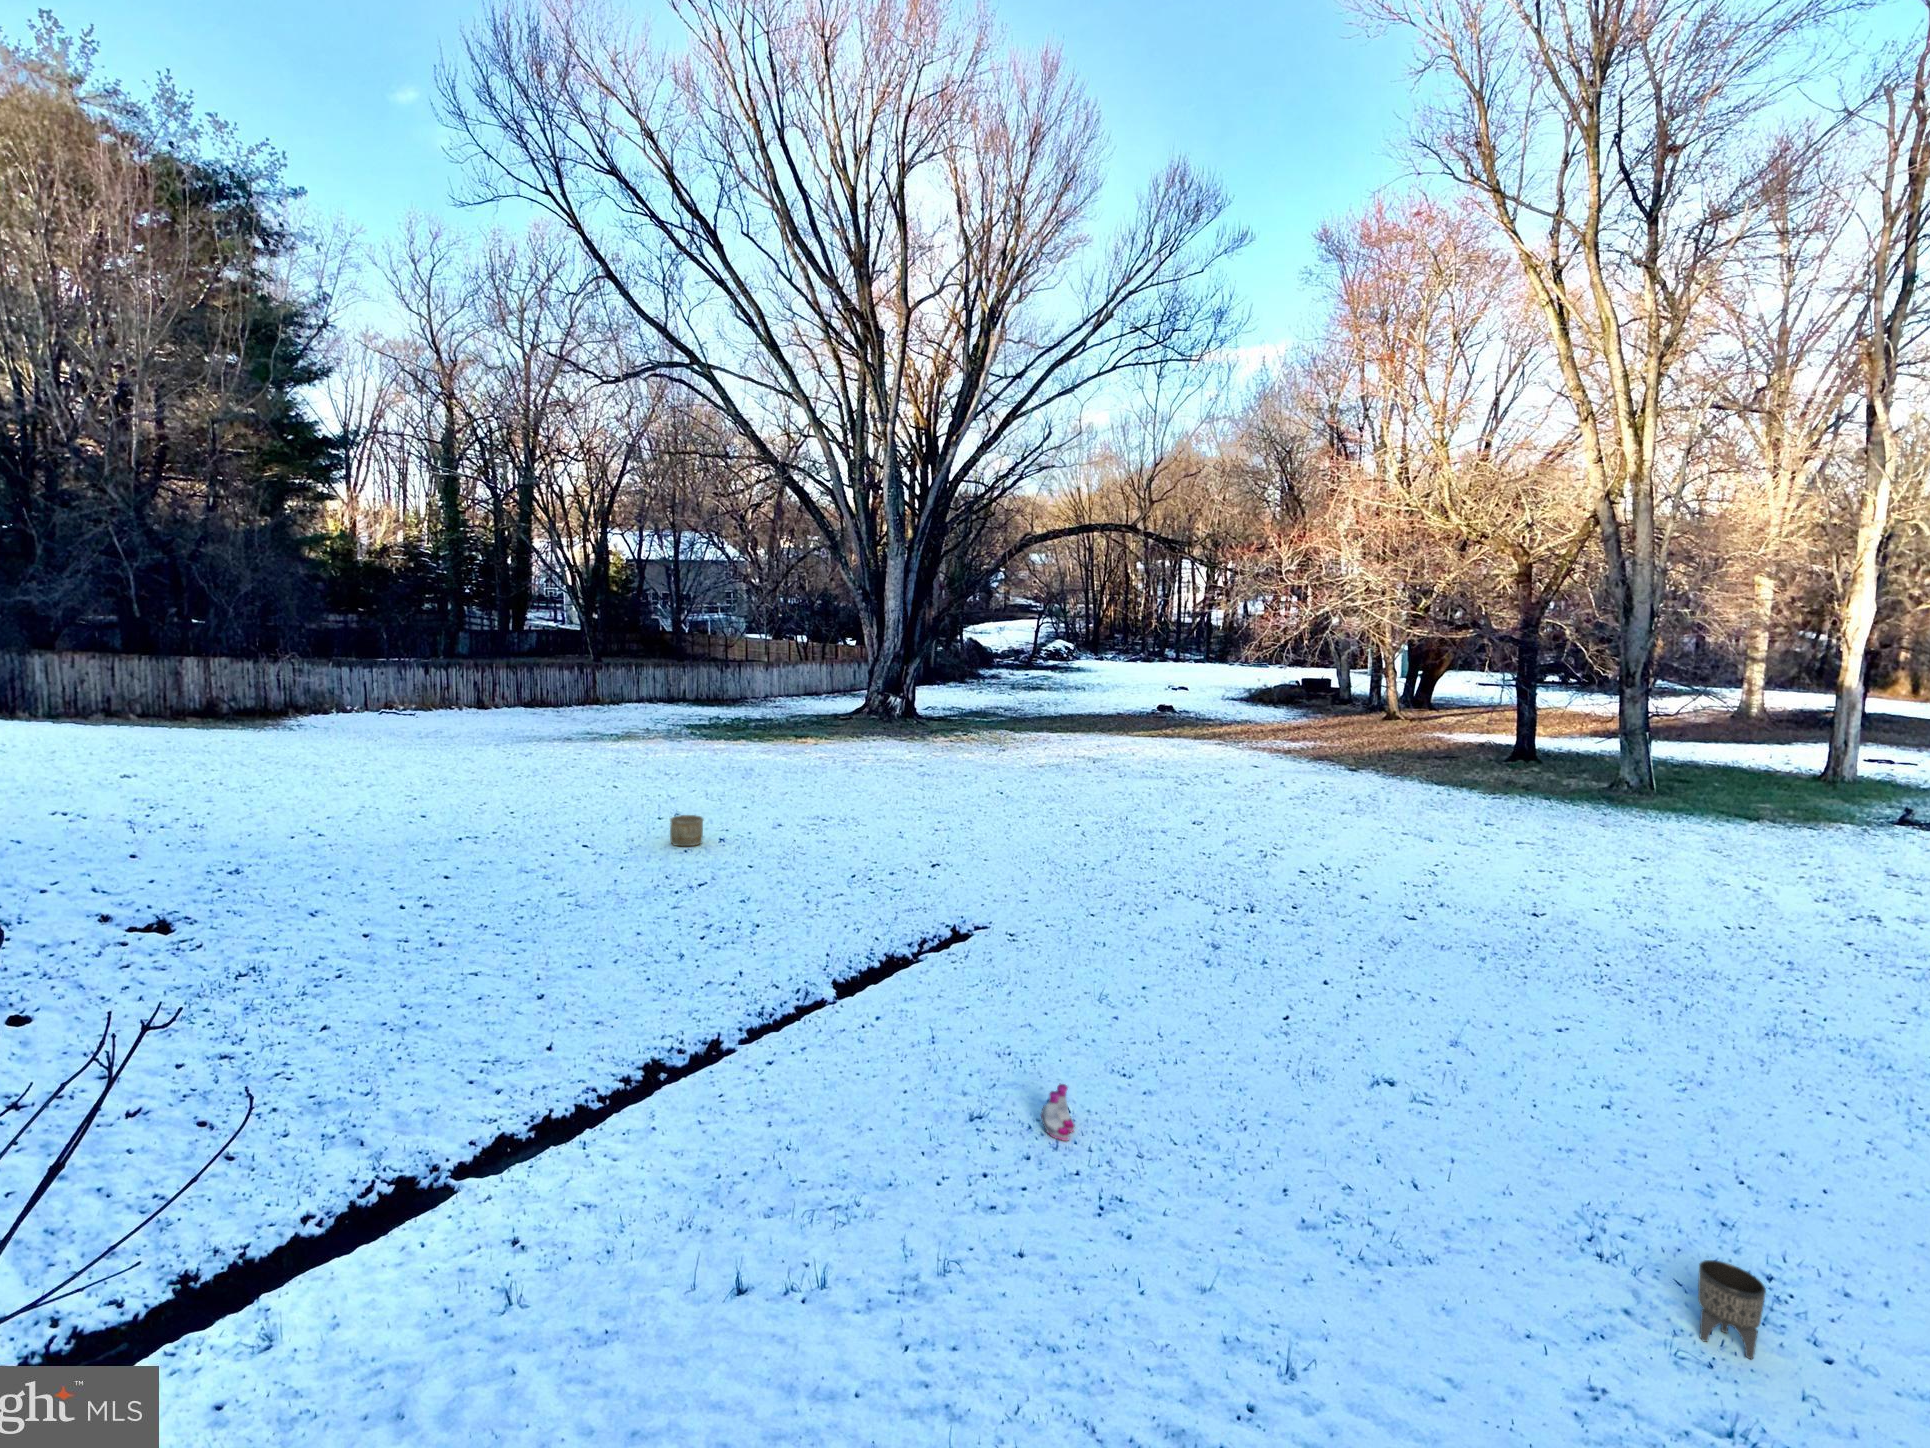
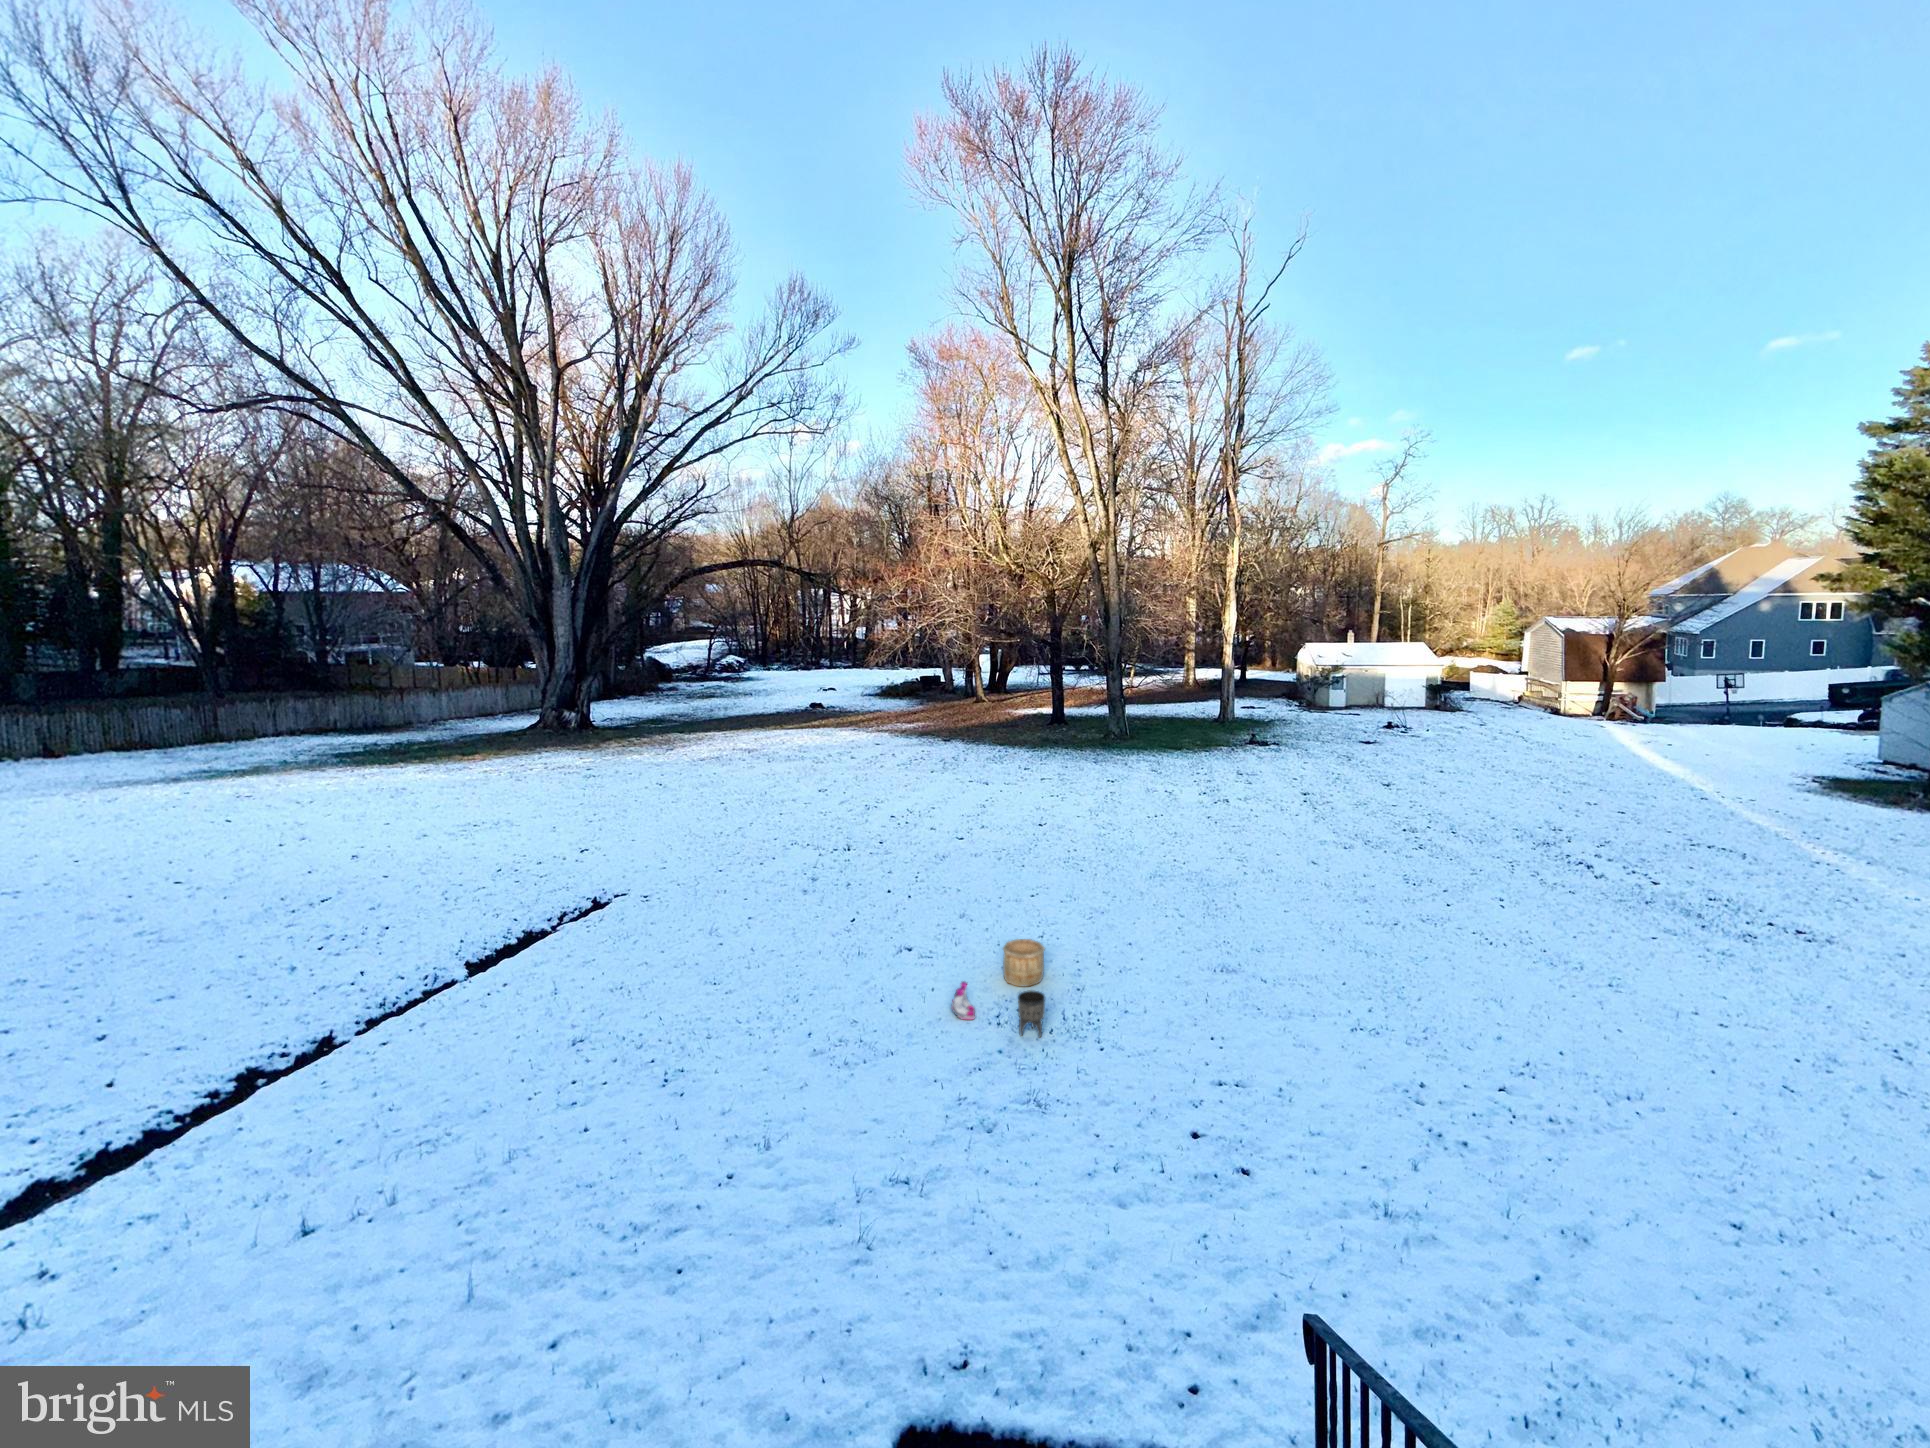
wooden bucket: present [670,815,703,846] -> present [1003,939,1045,986]
boots: present [1041,1084,1074,1141] -> present [951,981,975,1020]

